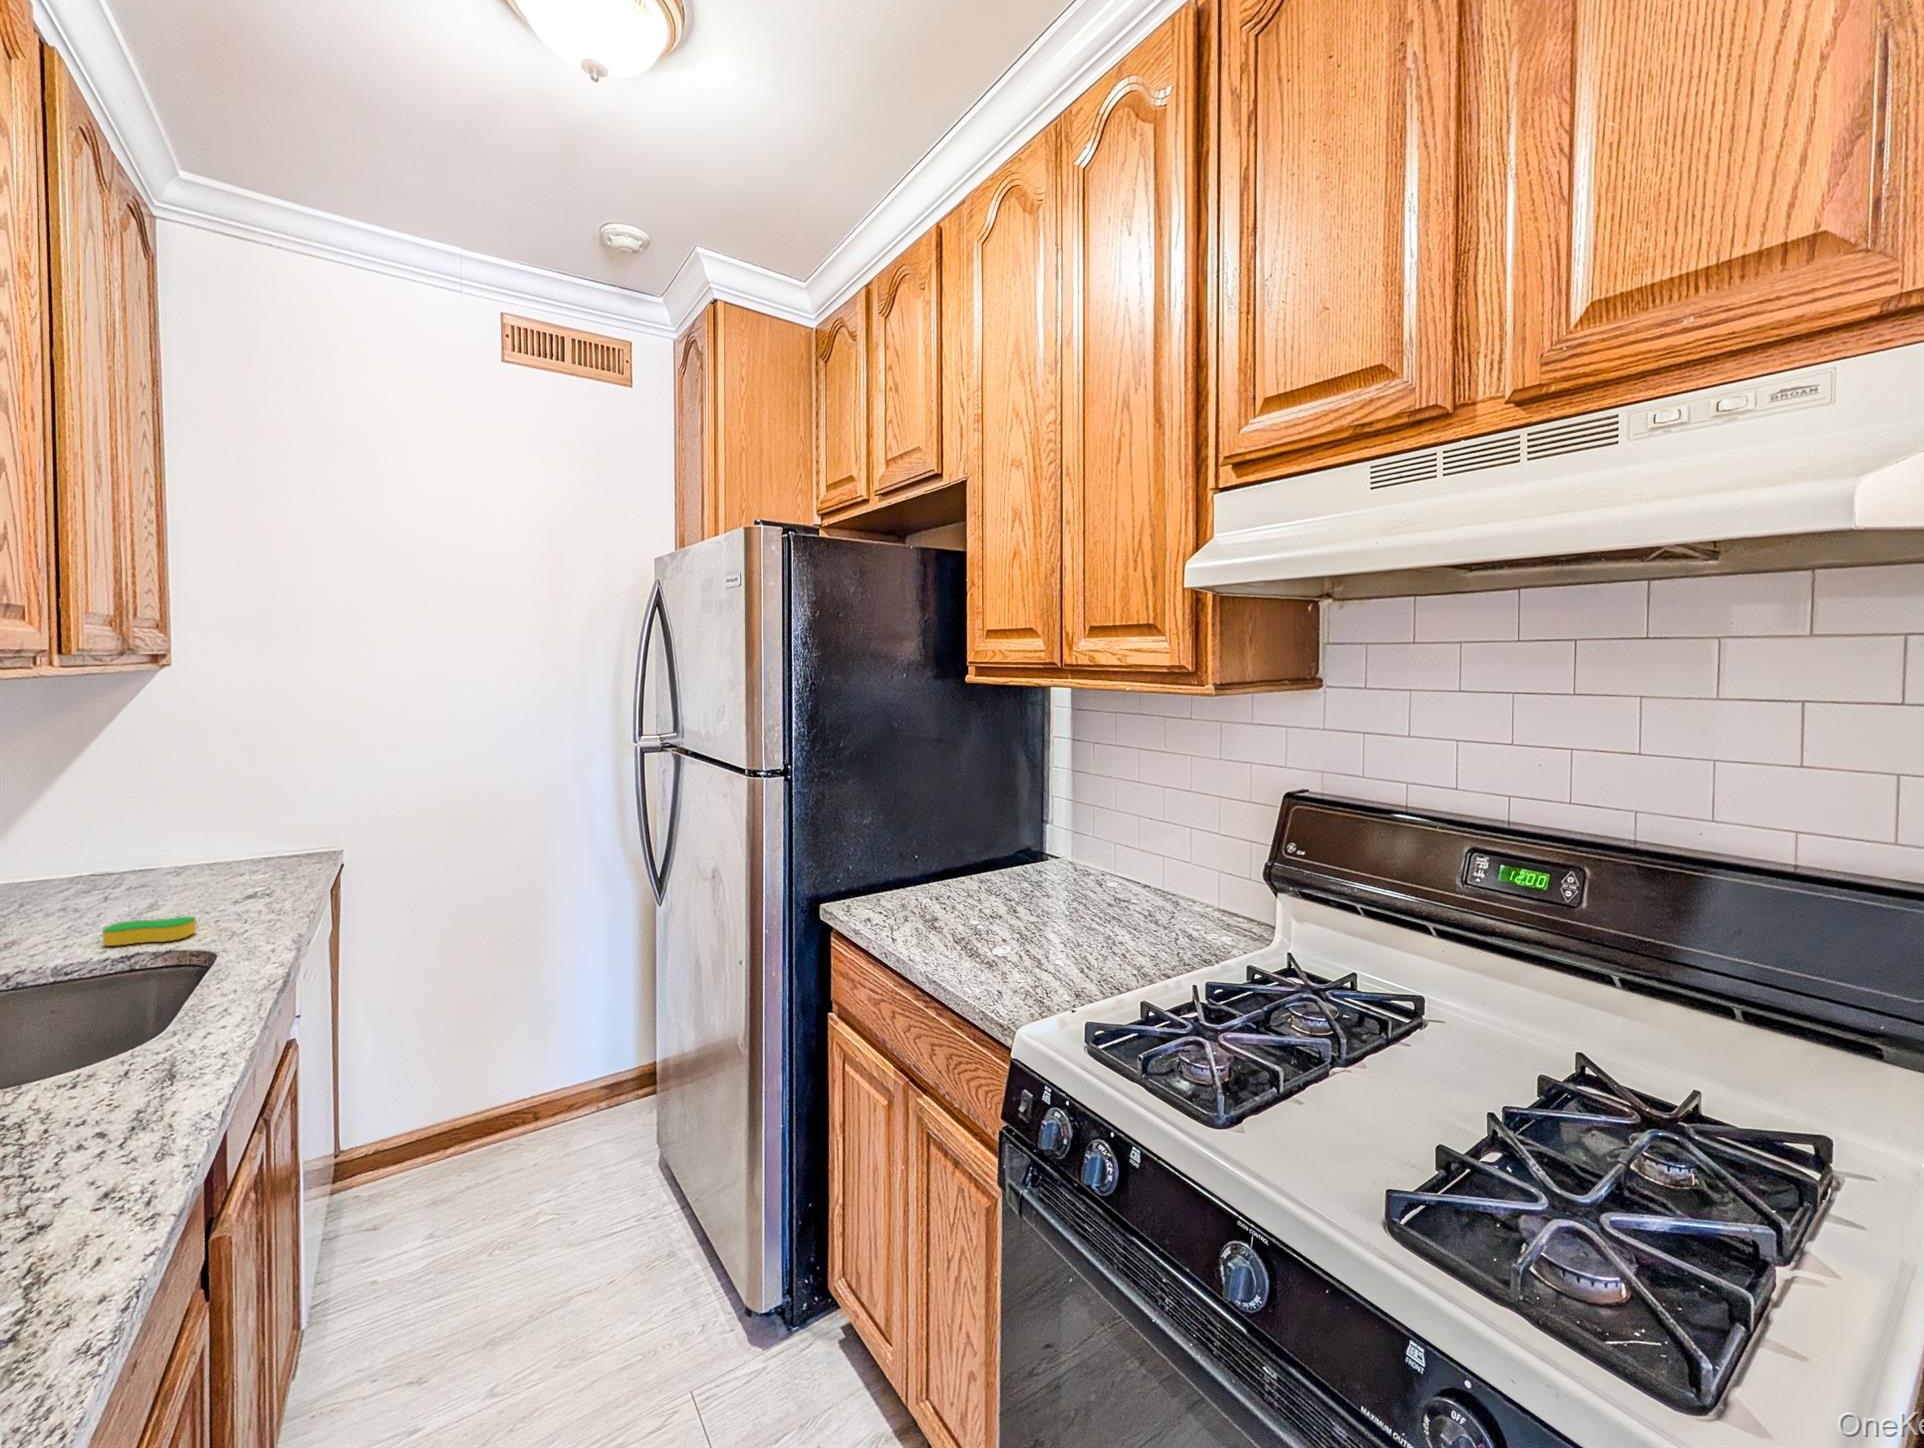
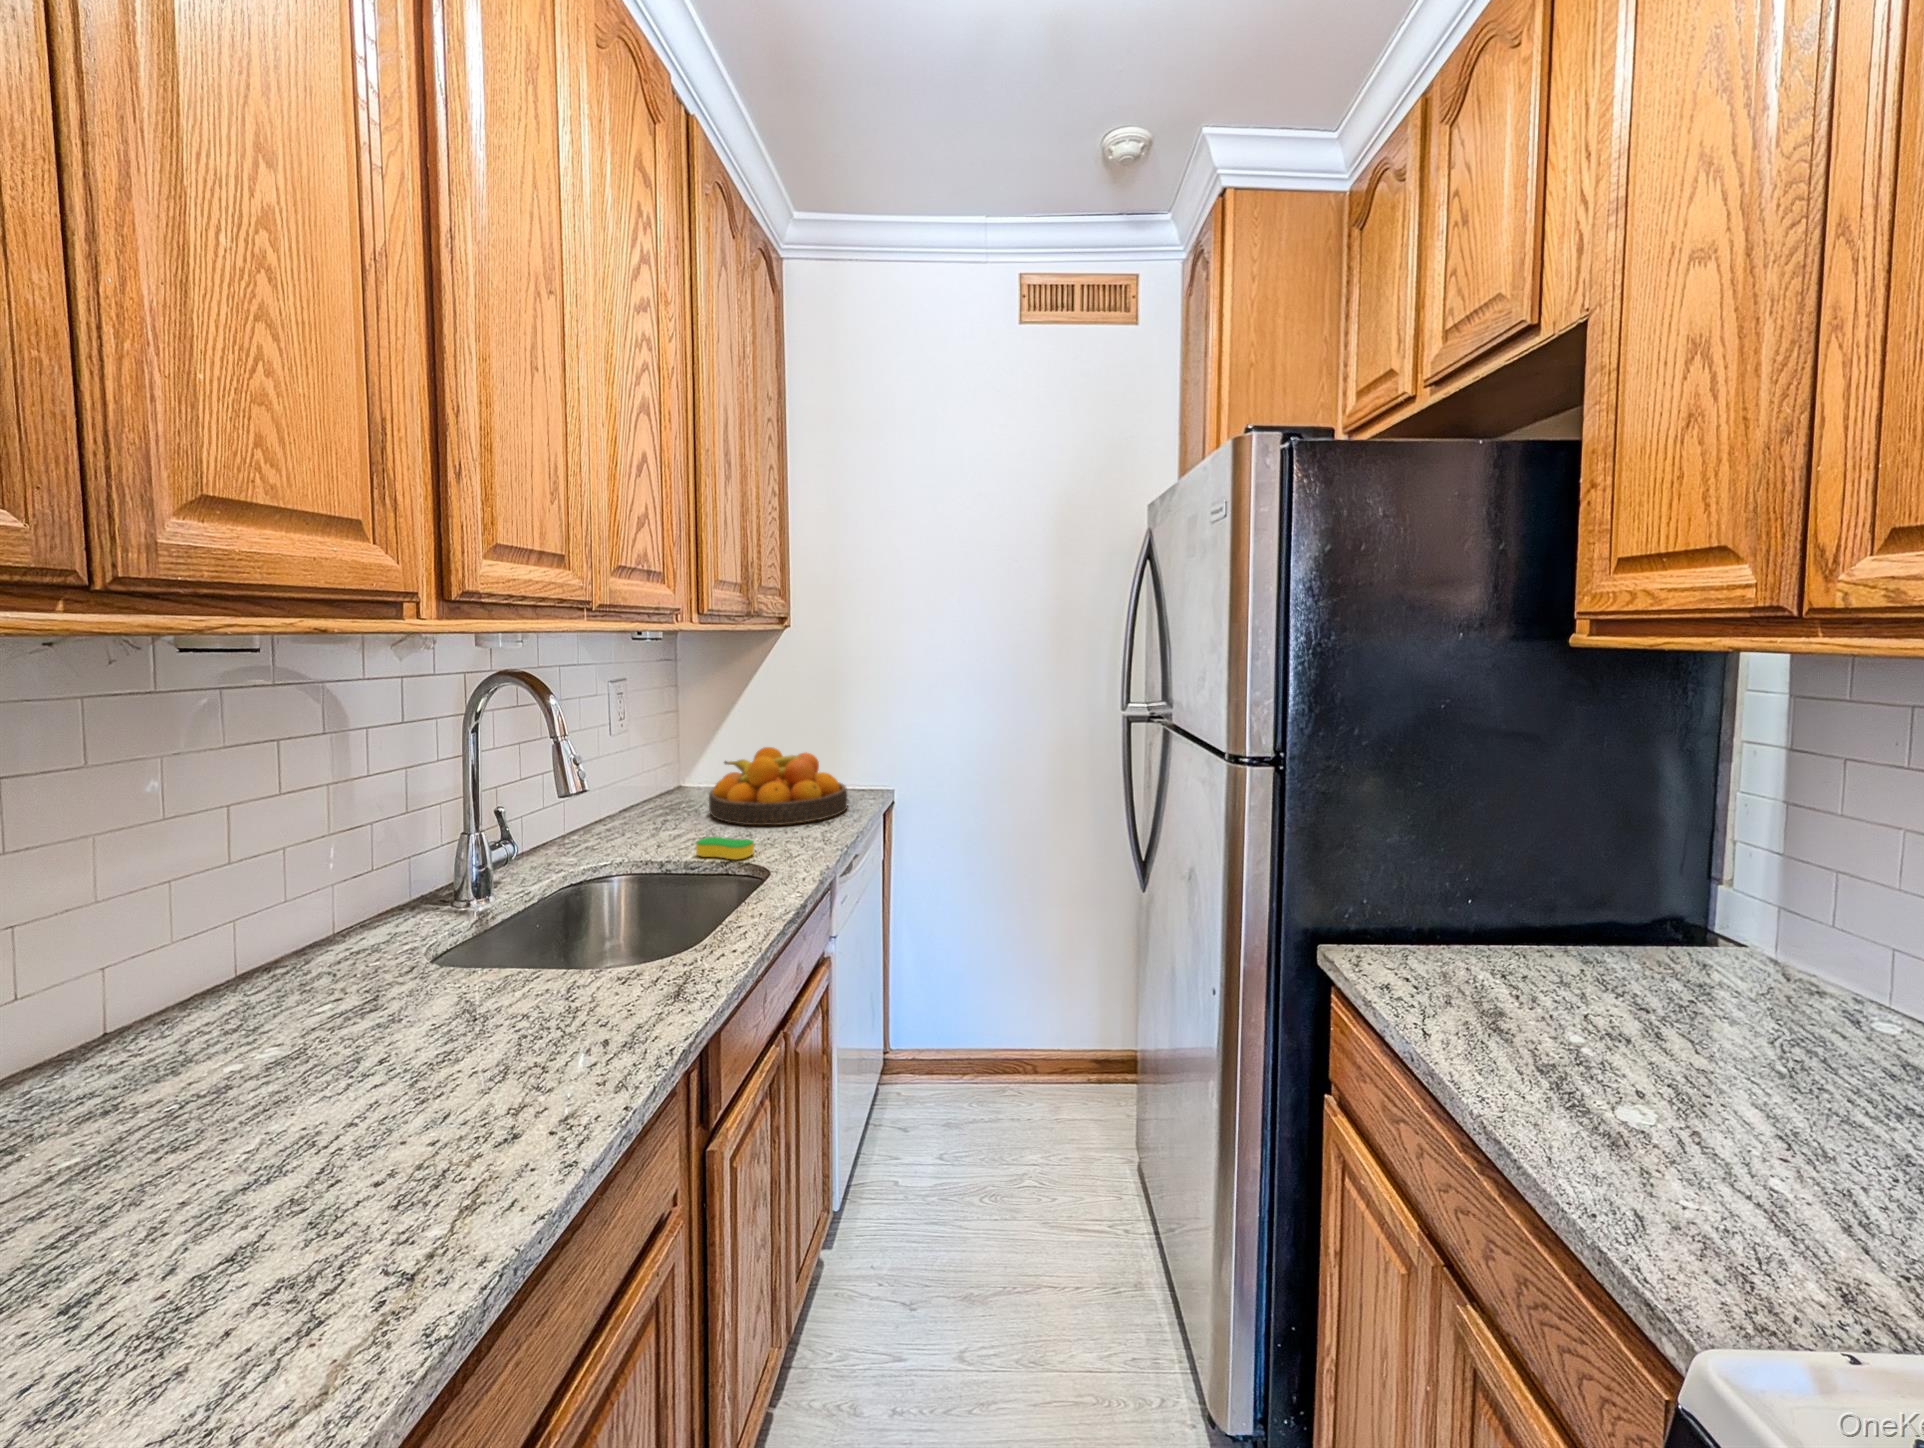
fruit bowl: none [79,814,299,908] -> present [709,747,848,825]

